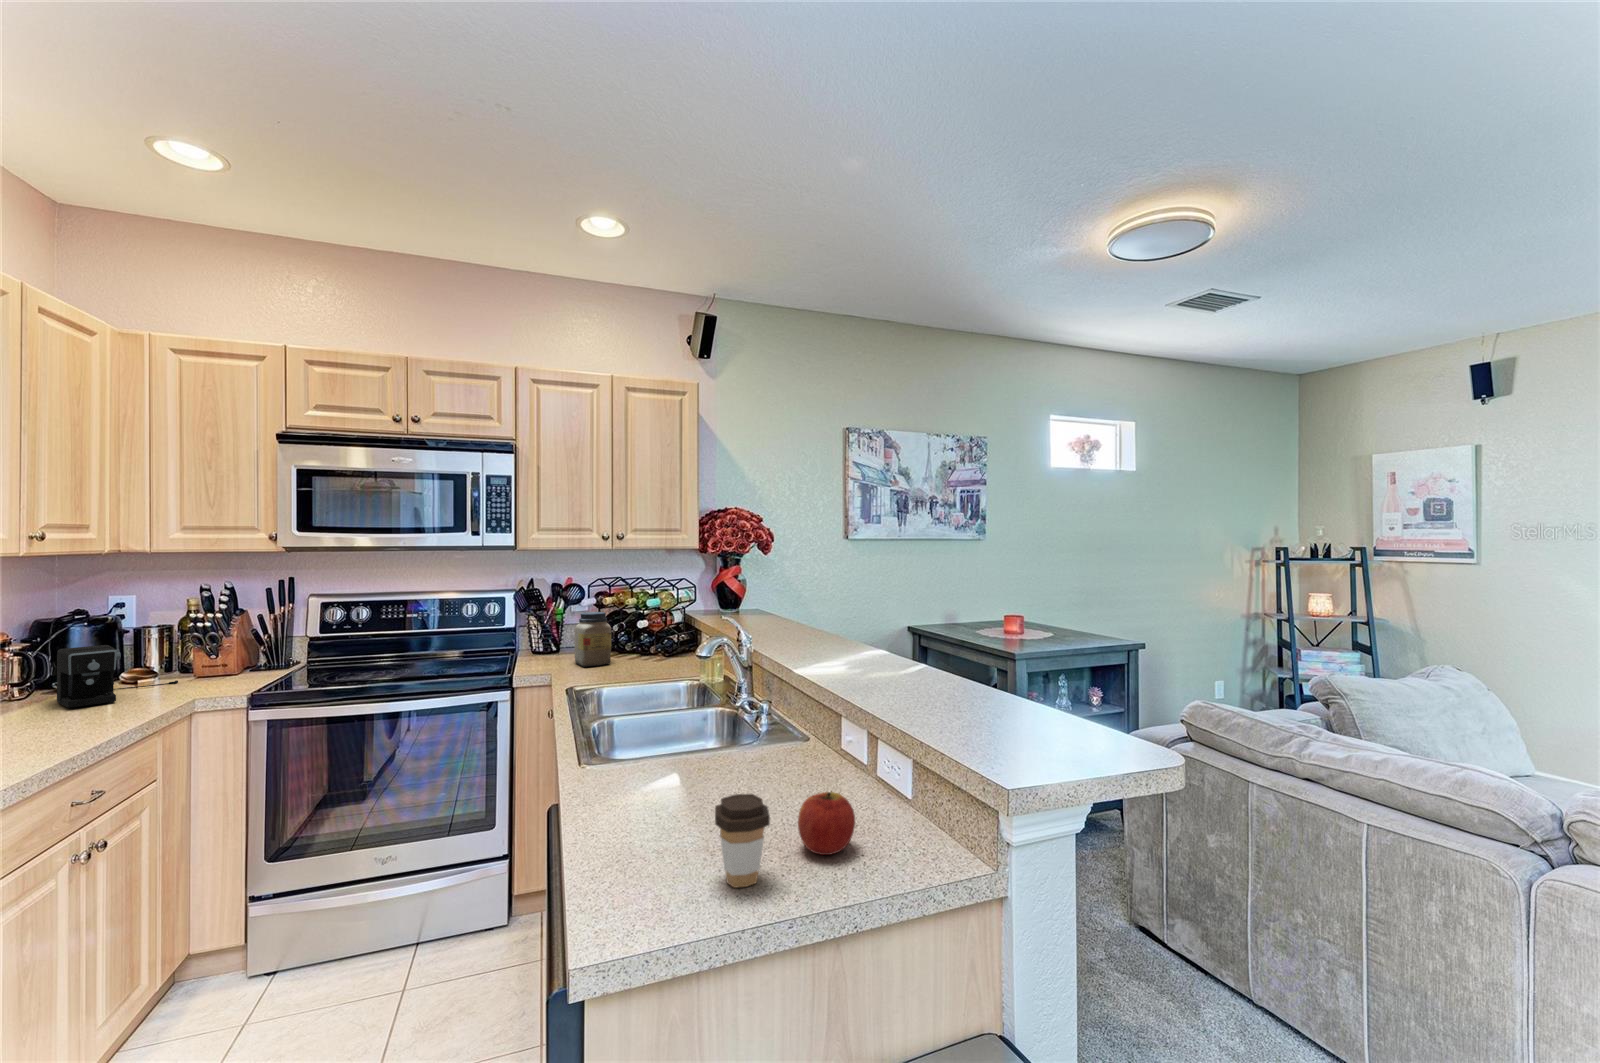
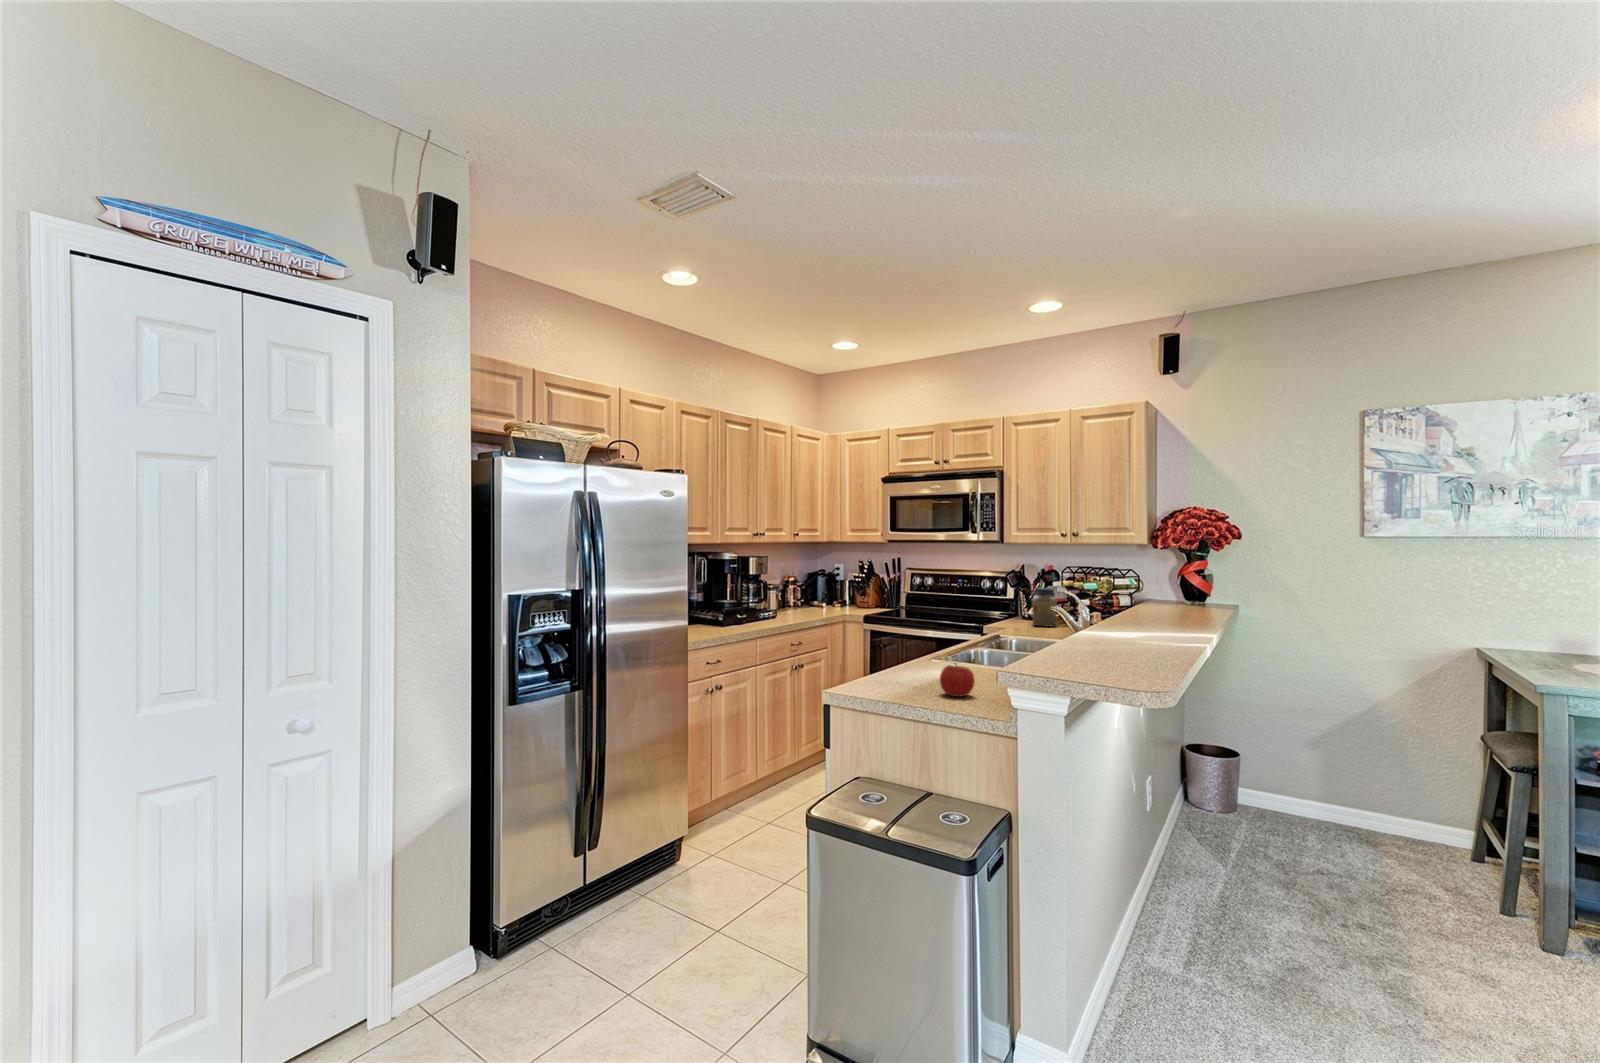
coffee maker: present [57,645,178,708] -> none [805,585,848,610]
coffee cup: present [715,794,770,888] -> none [886,650,915,692]

